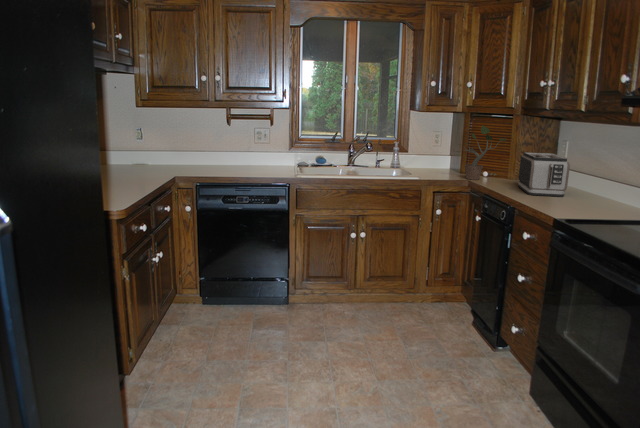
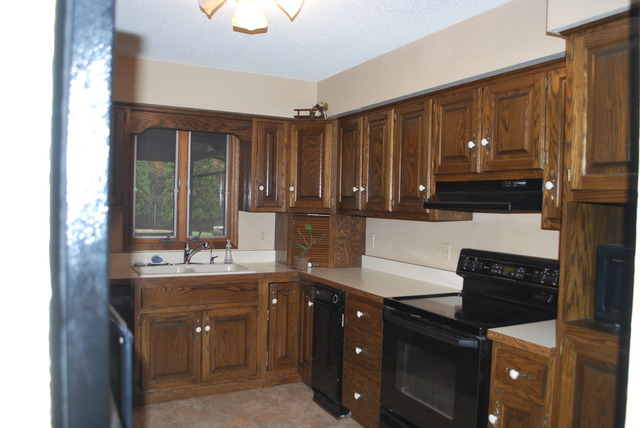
toaster: present [518,153,570,197] -> none [341,245,382,280]

